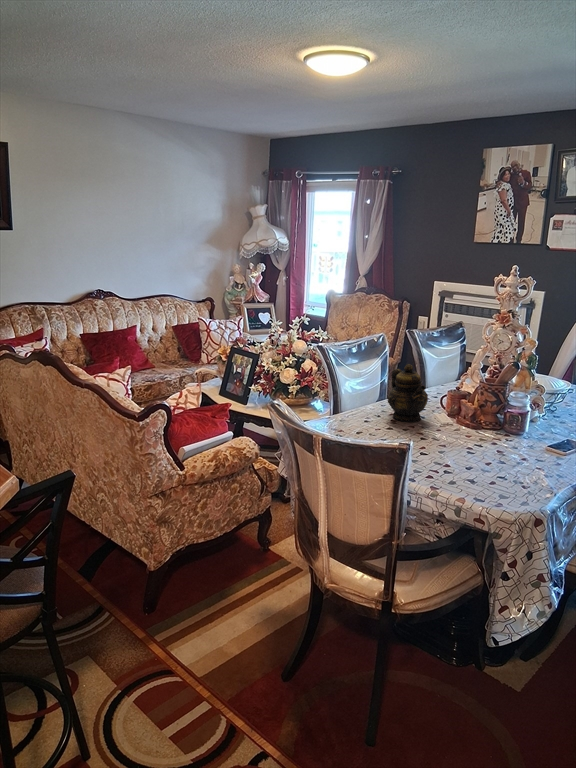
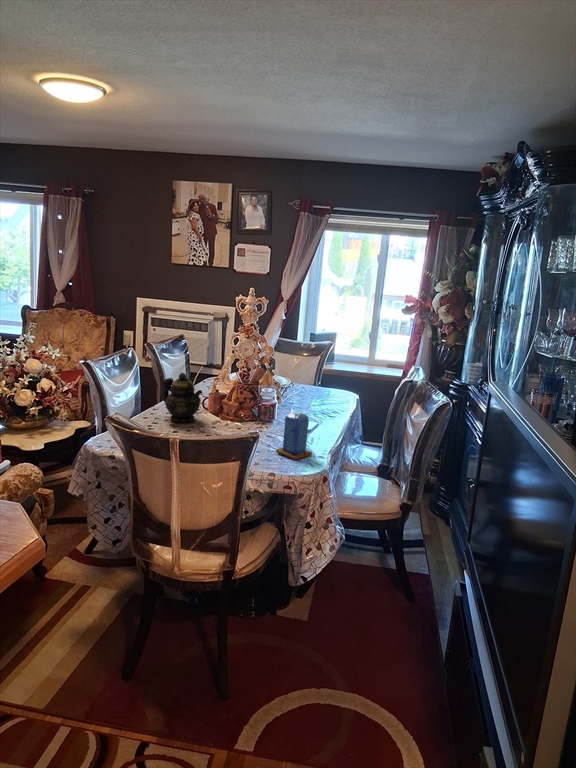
candle: none [486,421,536,488] -> present [276,409,312,460]

